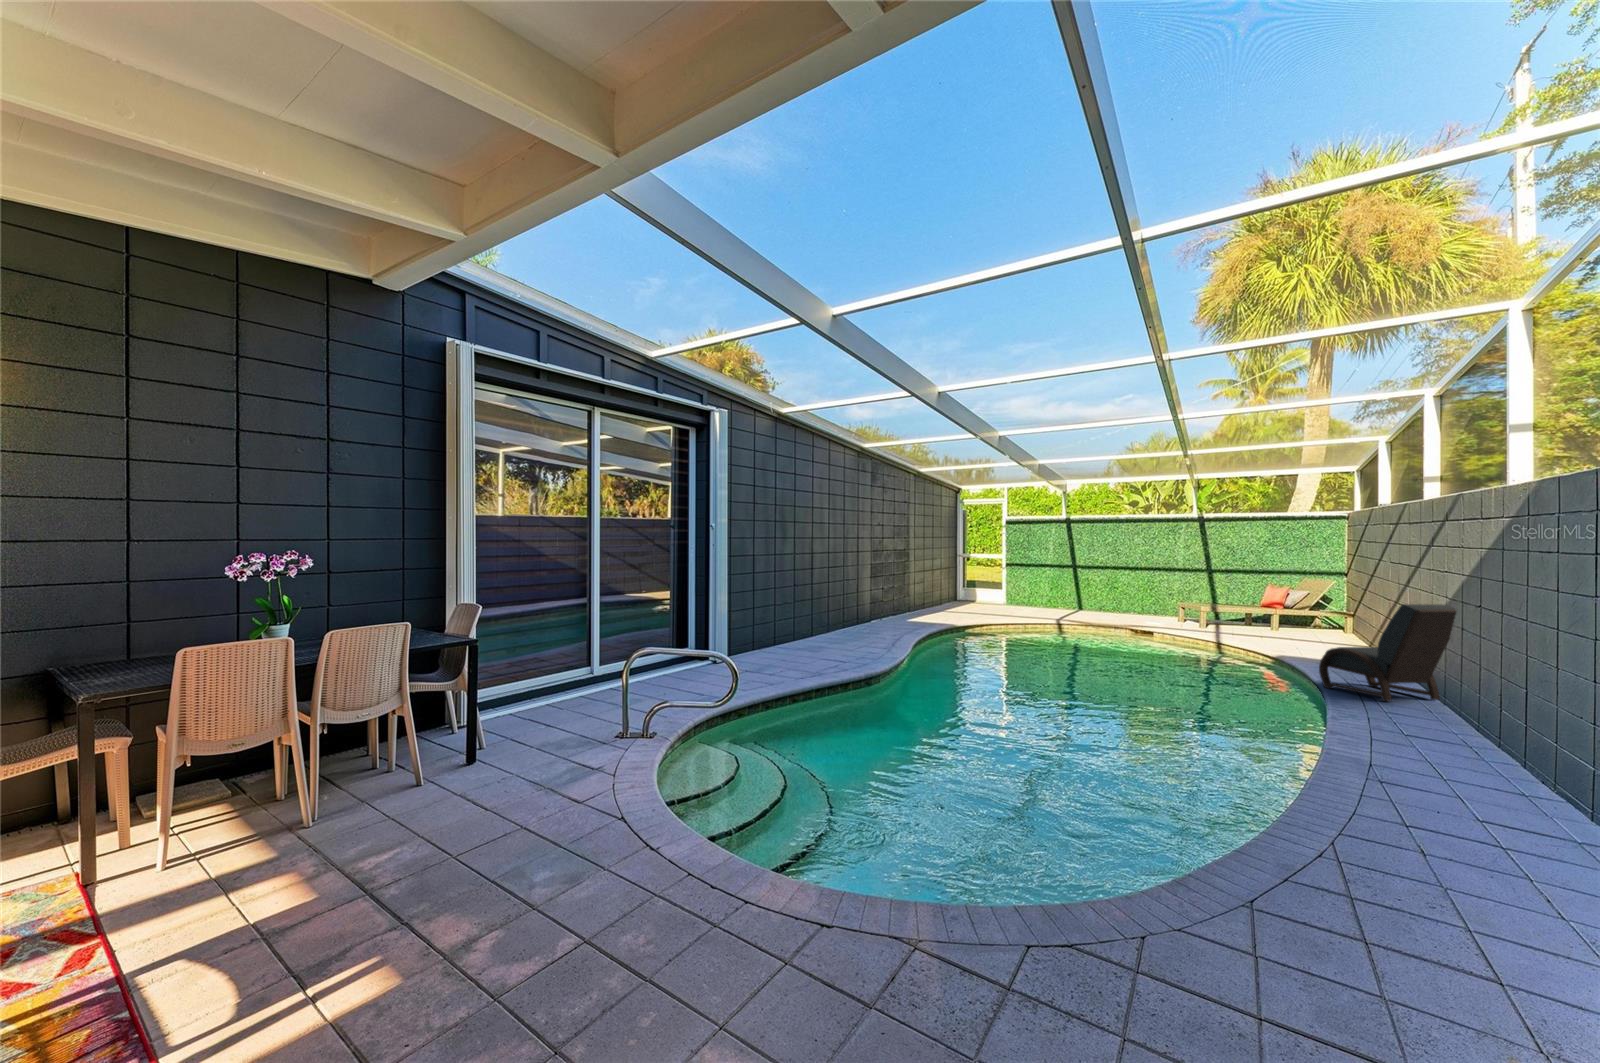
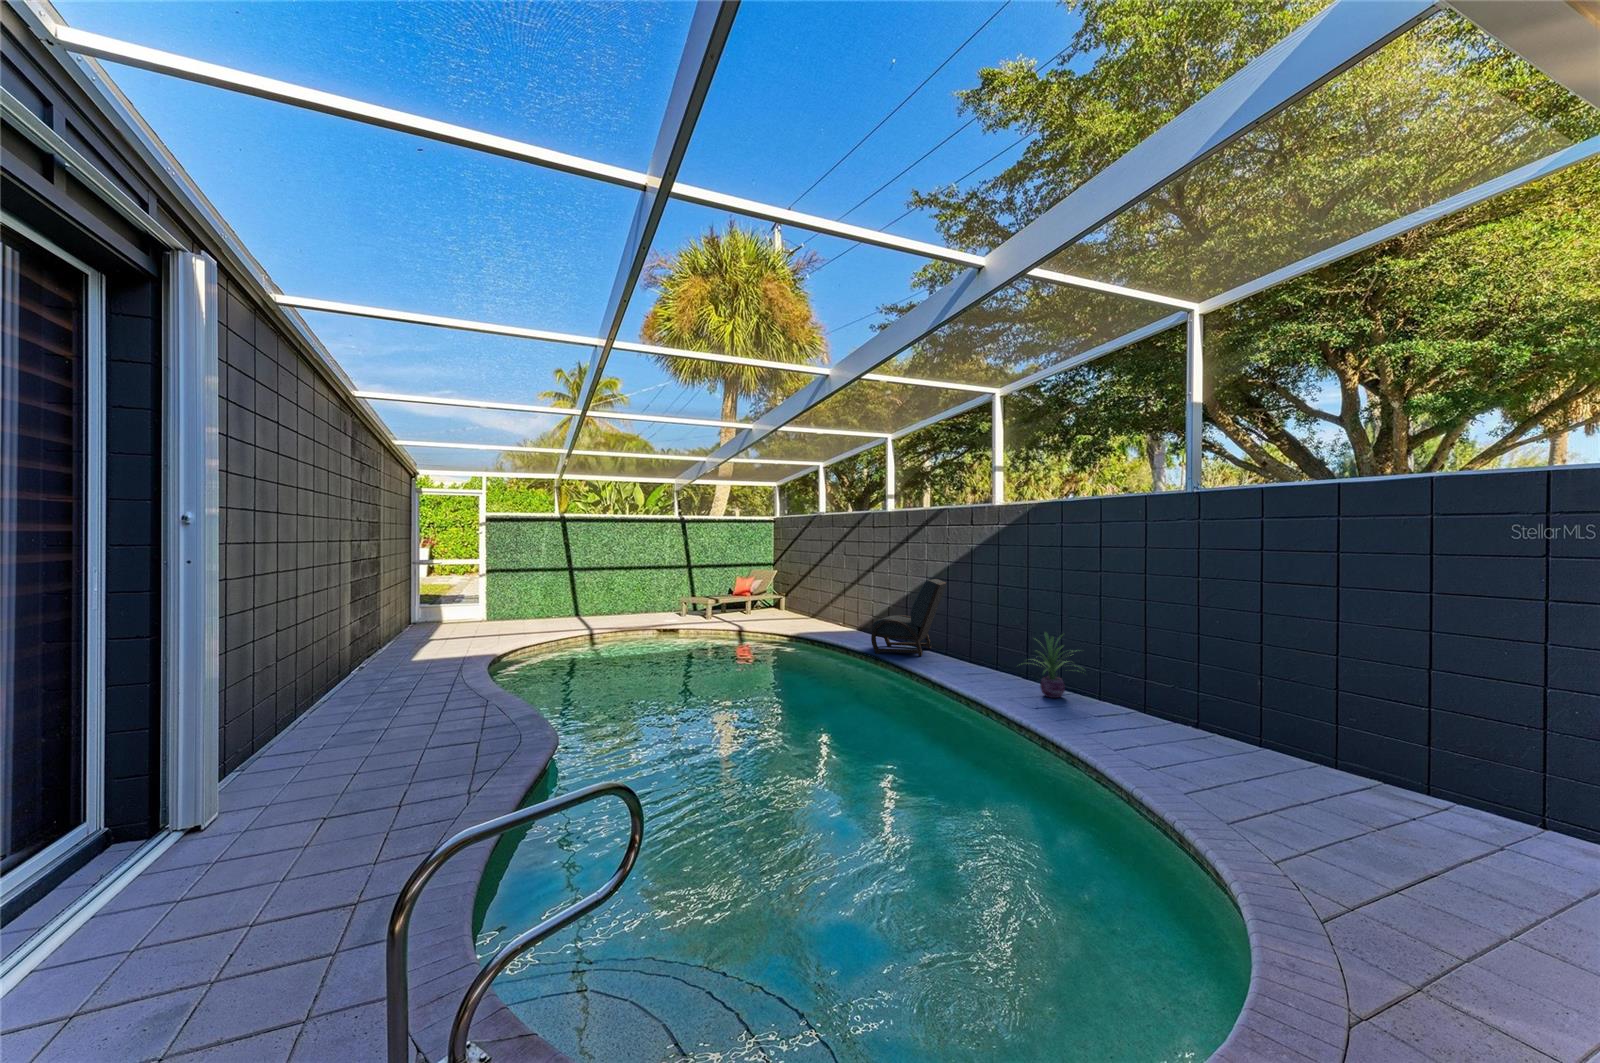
decorative plant: none [1394,682,1532,773] -> present [1040,632,1079,698]

